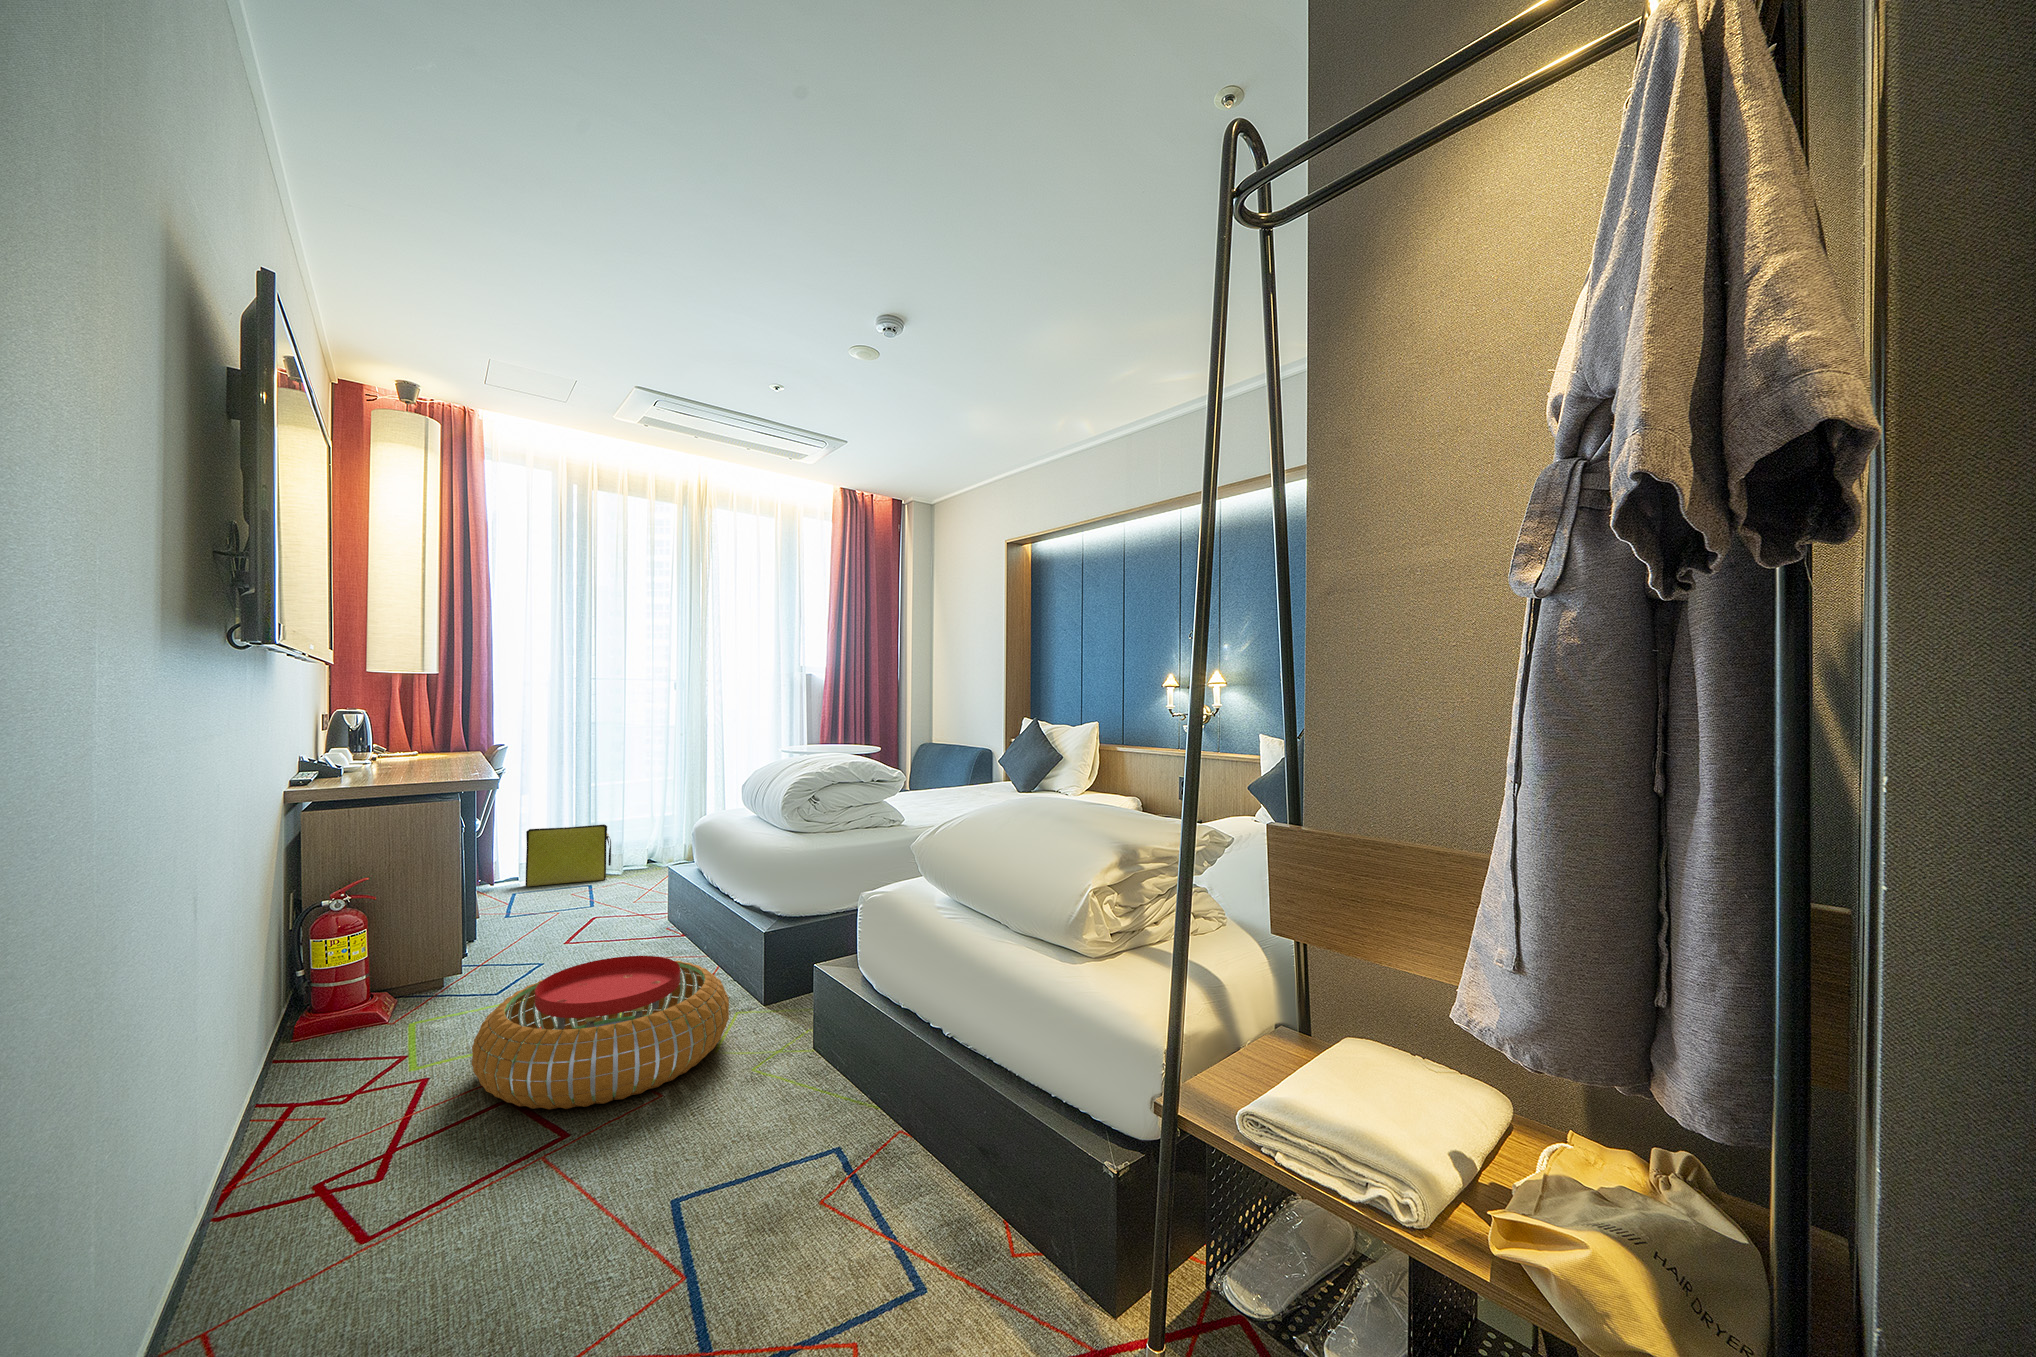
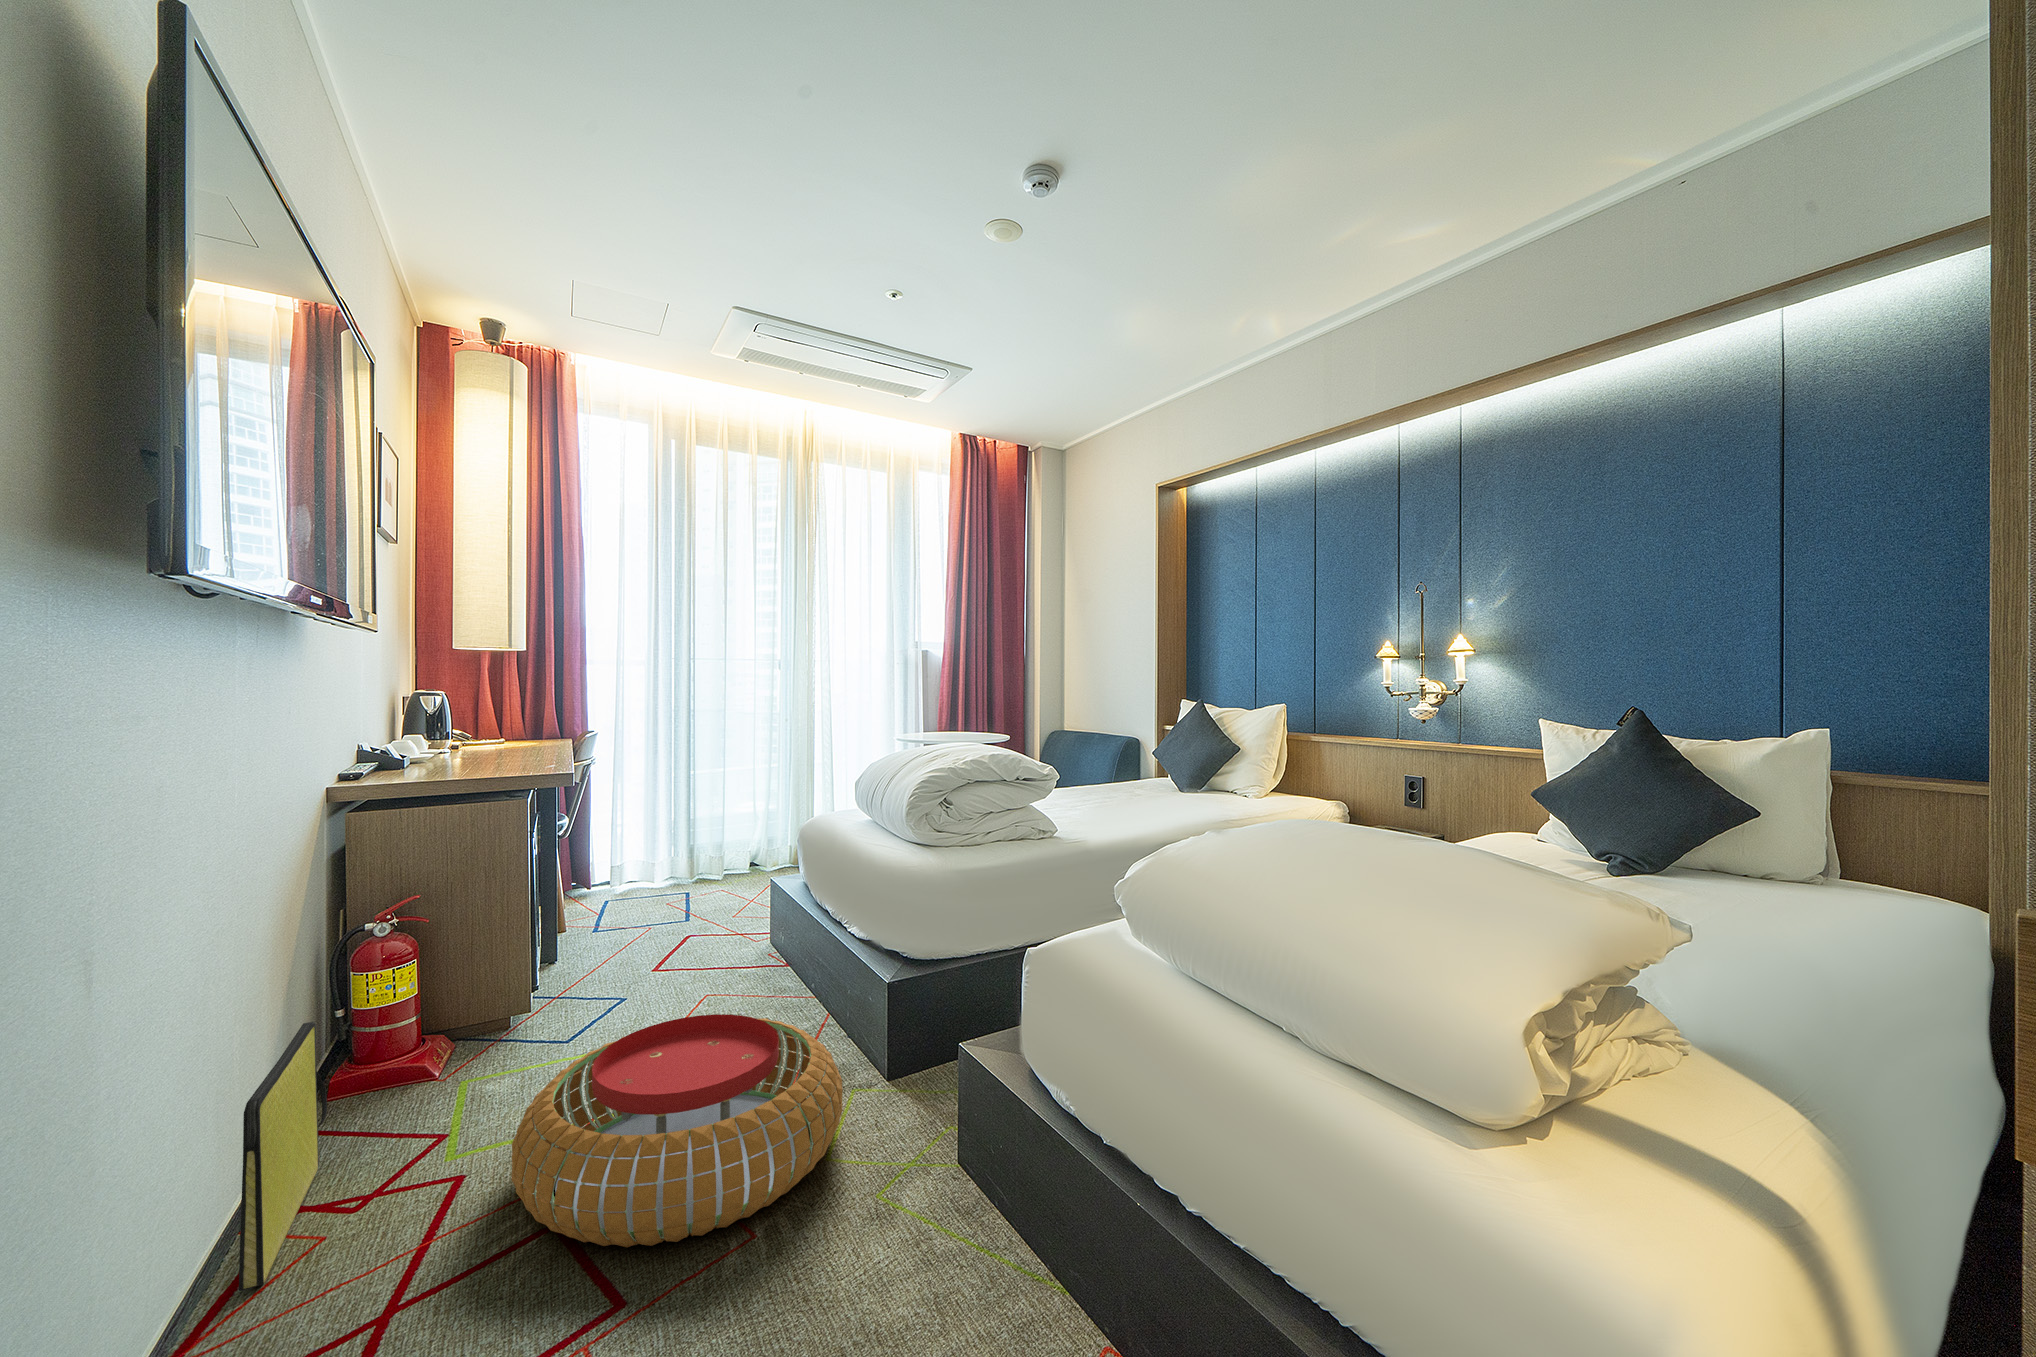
bag: present [525,824,611,887] -> present [239,1022,327,1291]

